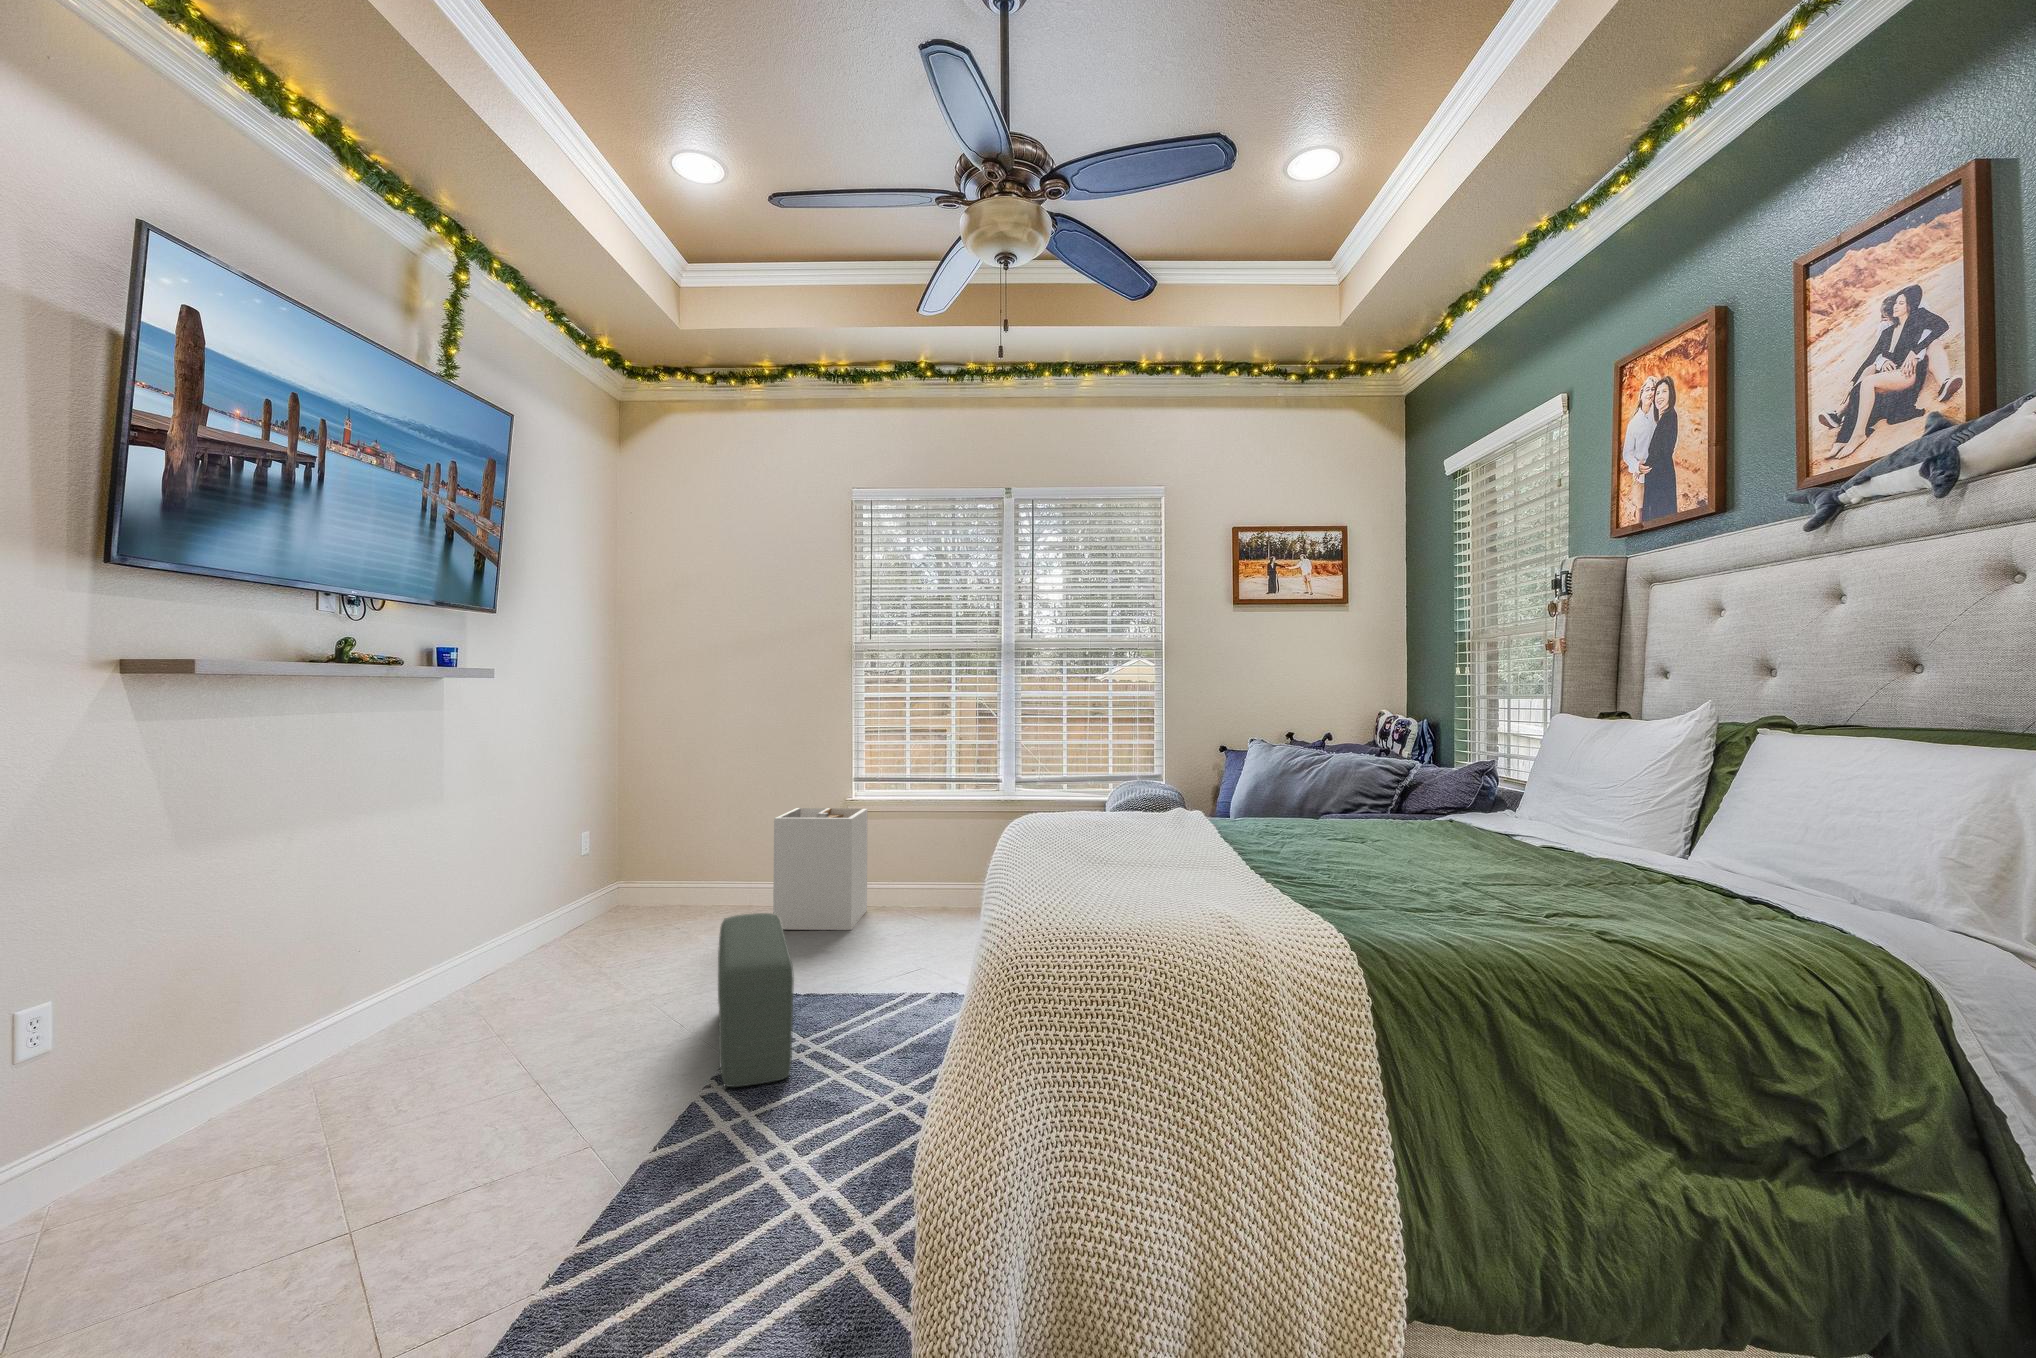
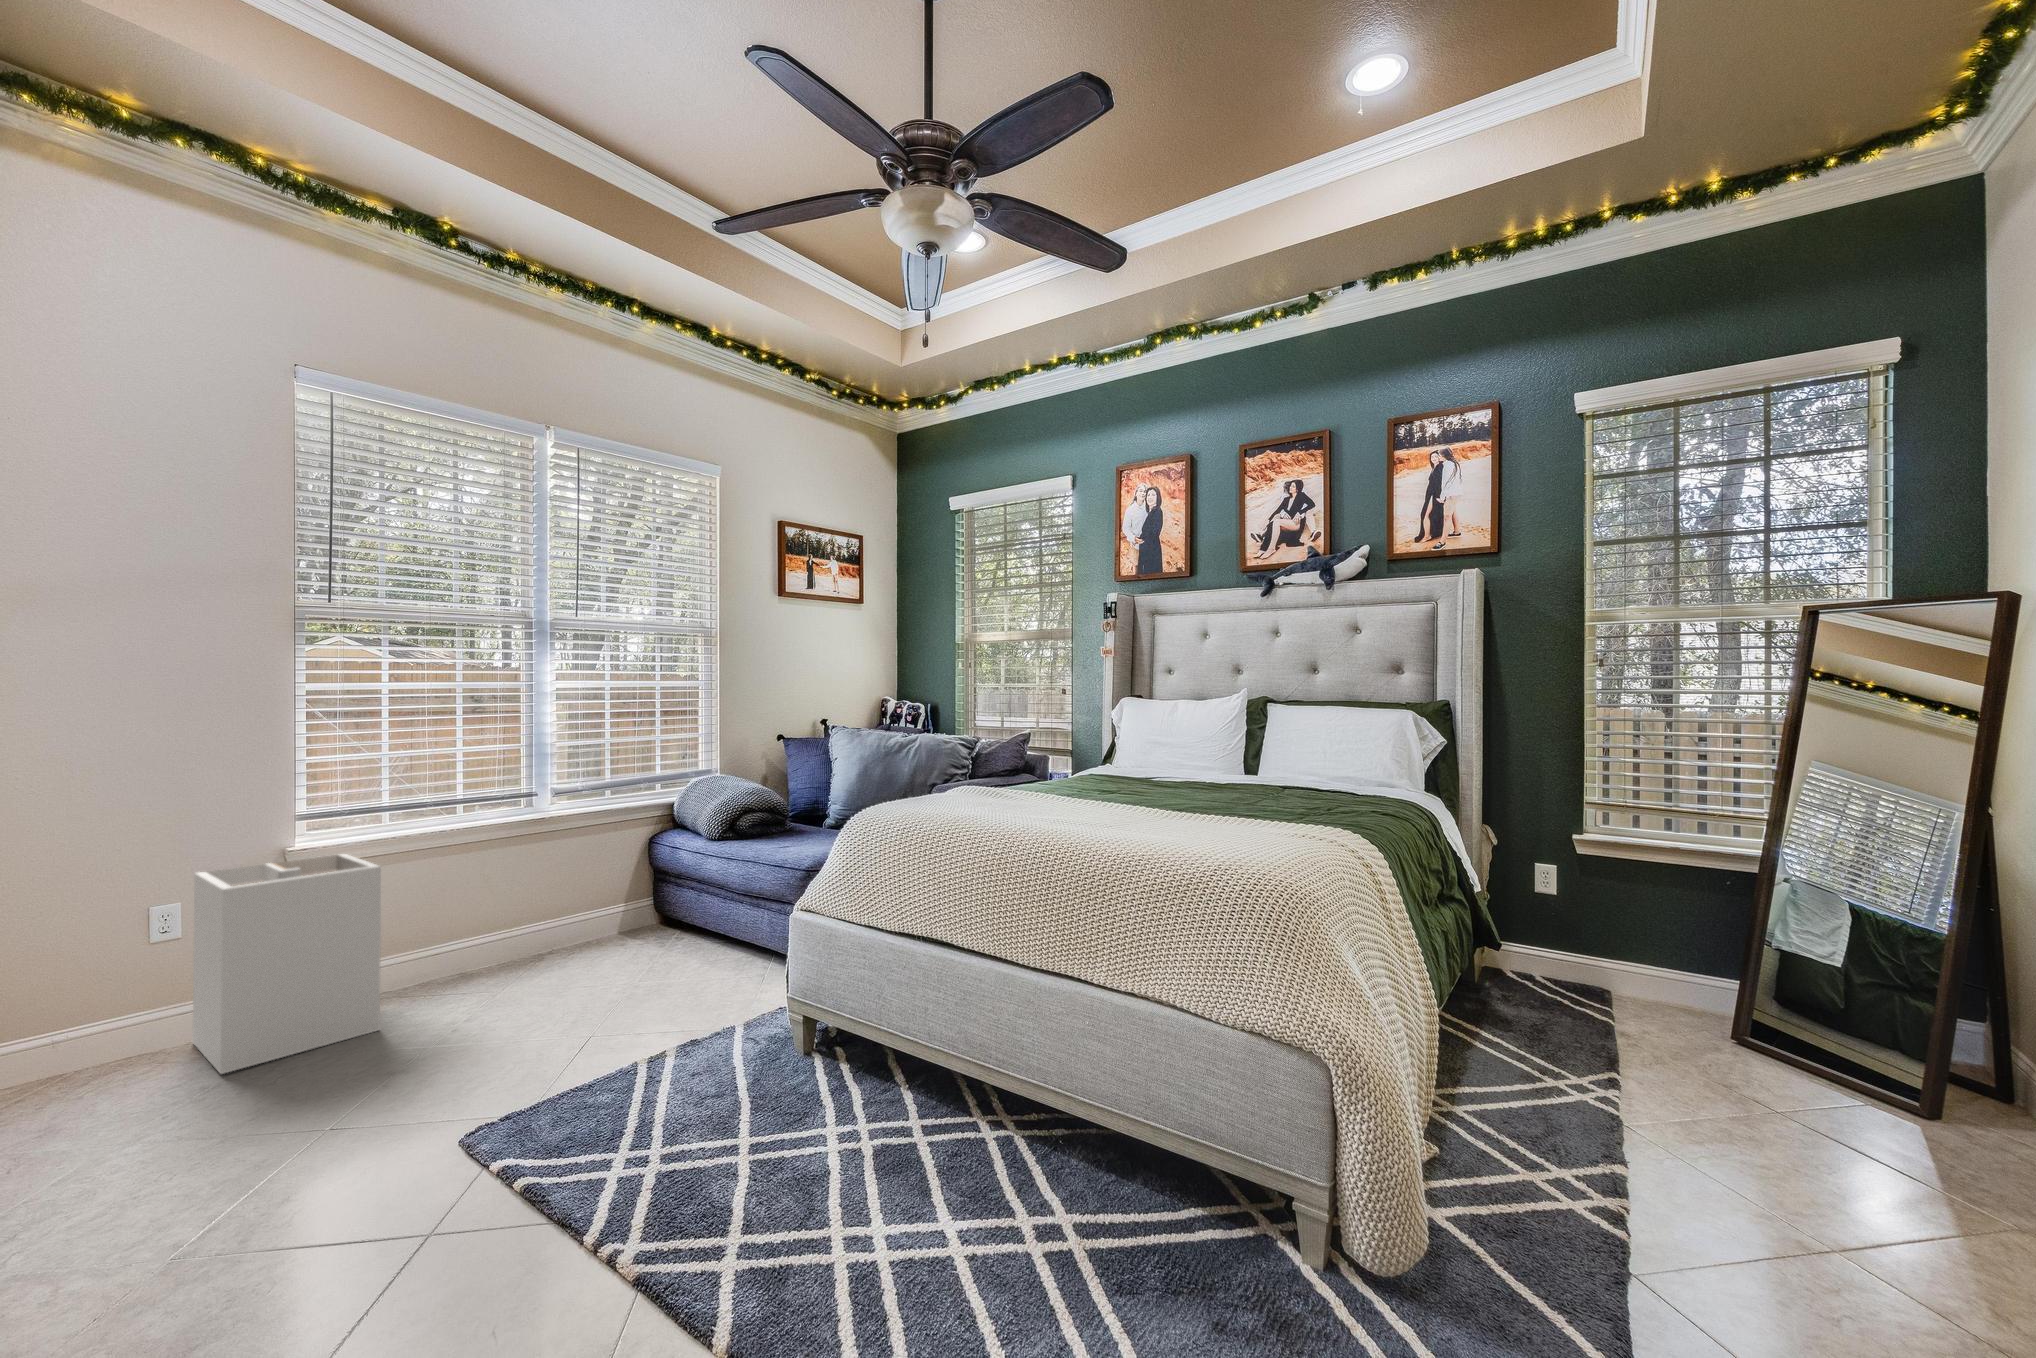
pouf: present [718,913,794,1087] -> none [404,999,702,1215]

